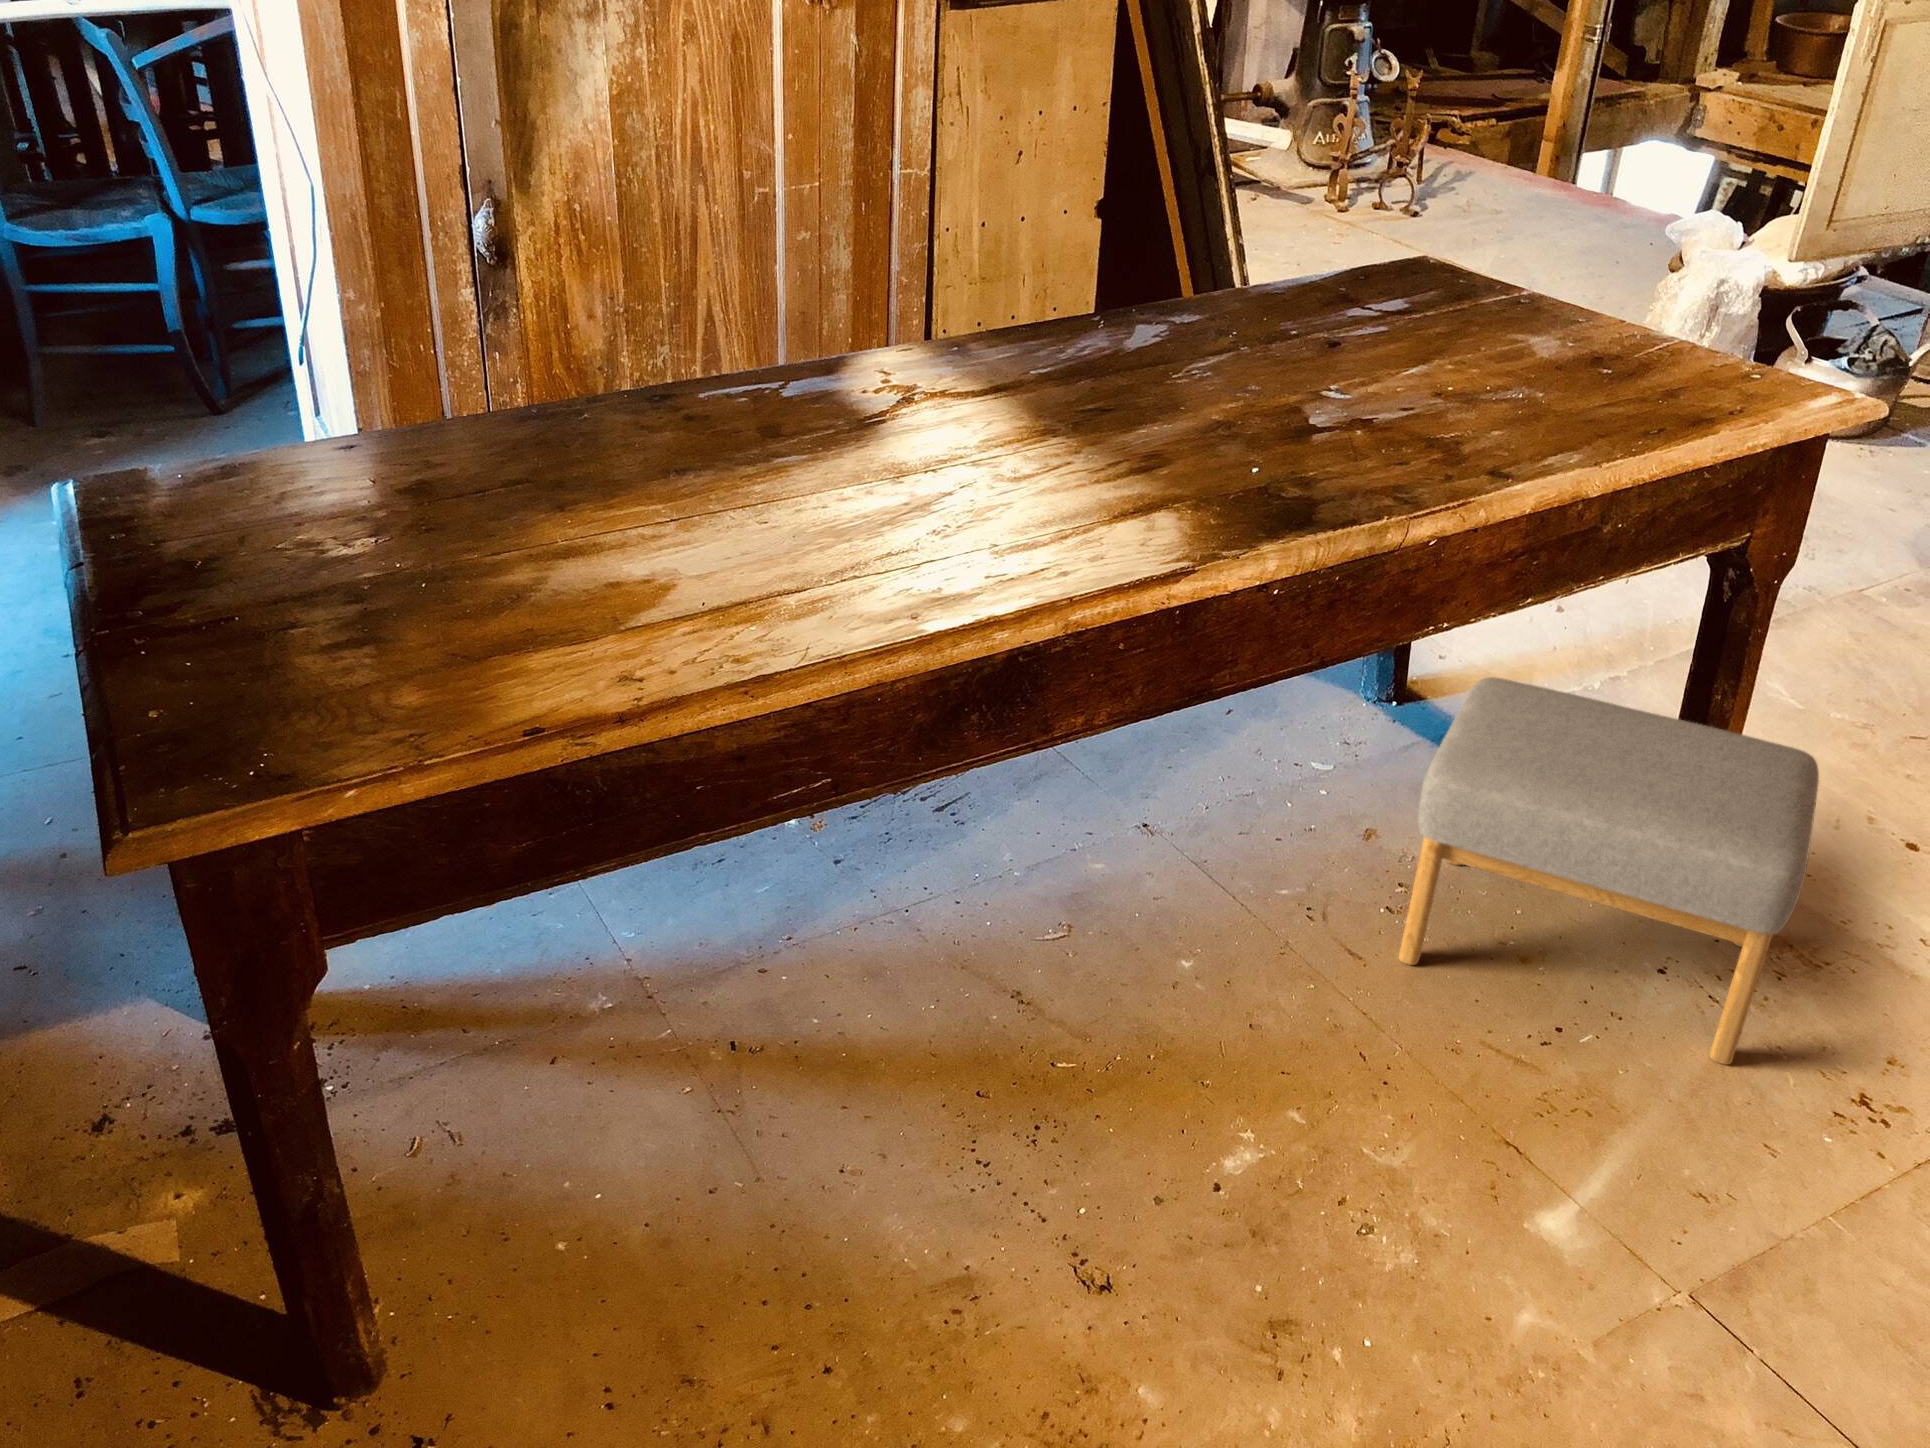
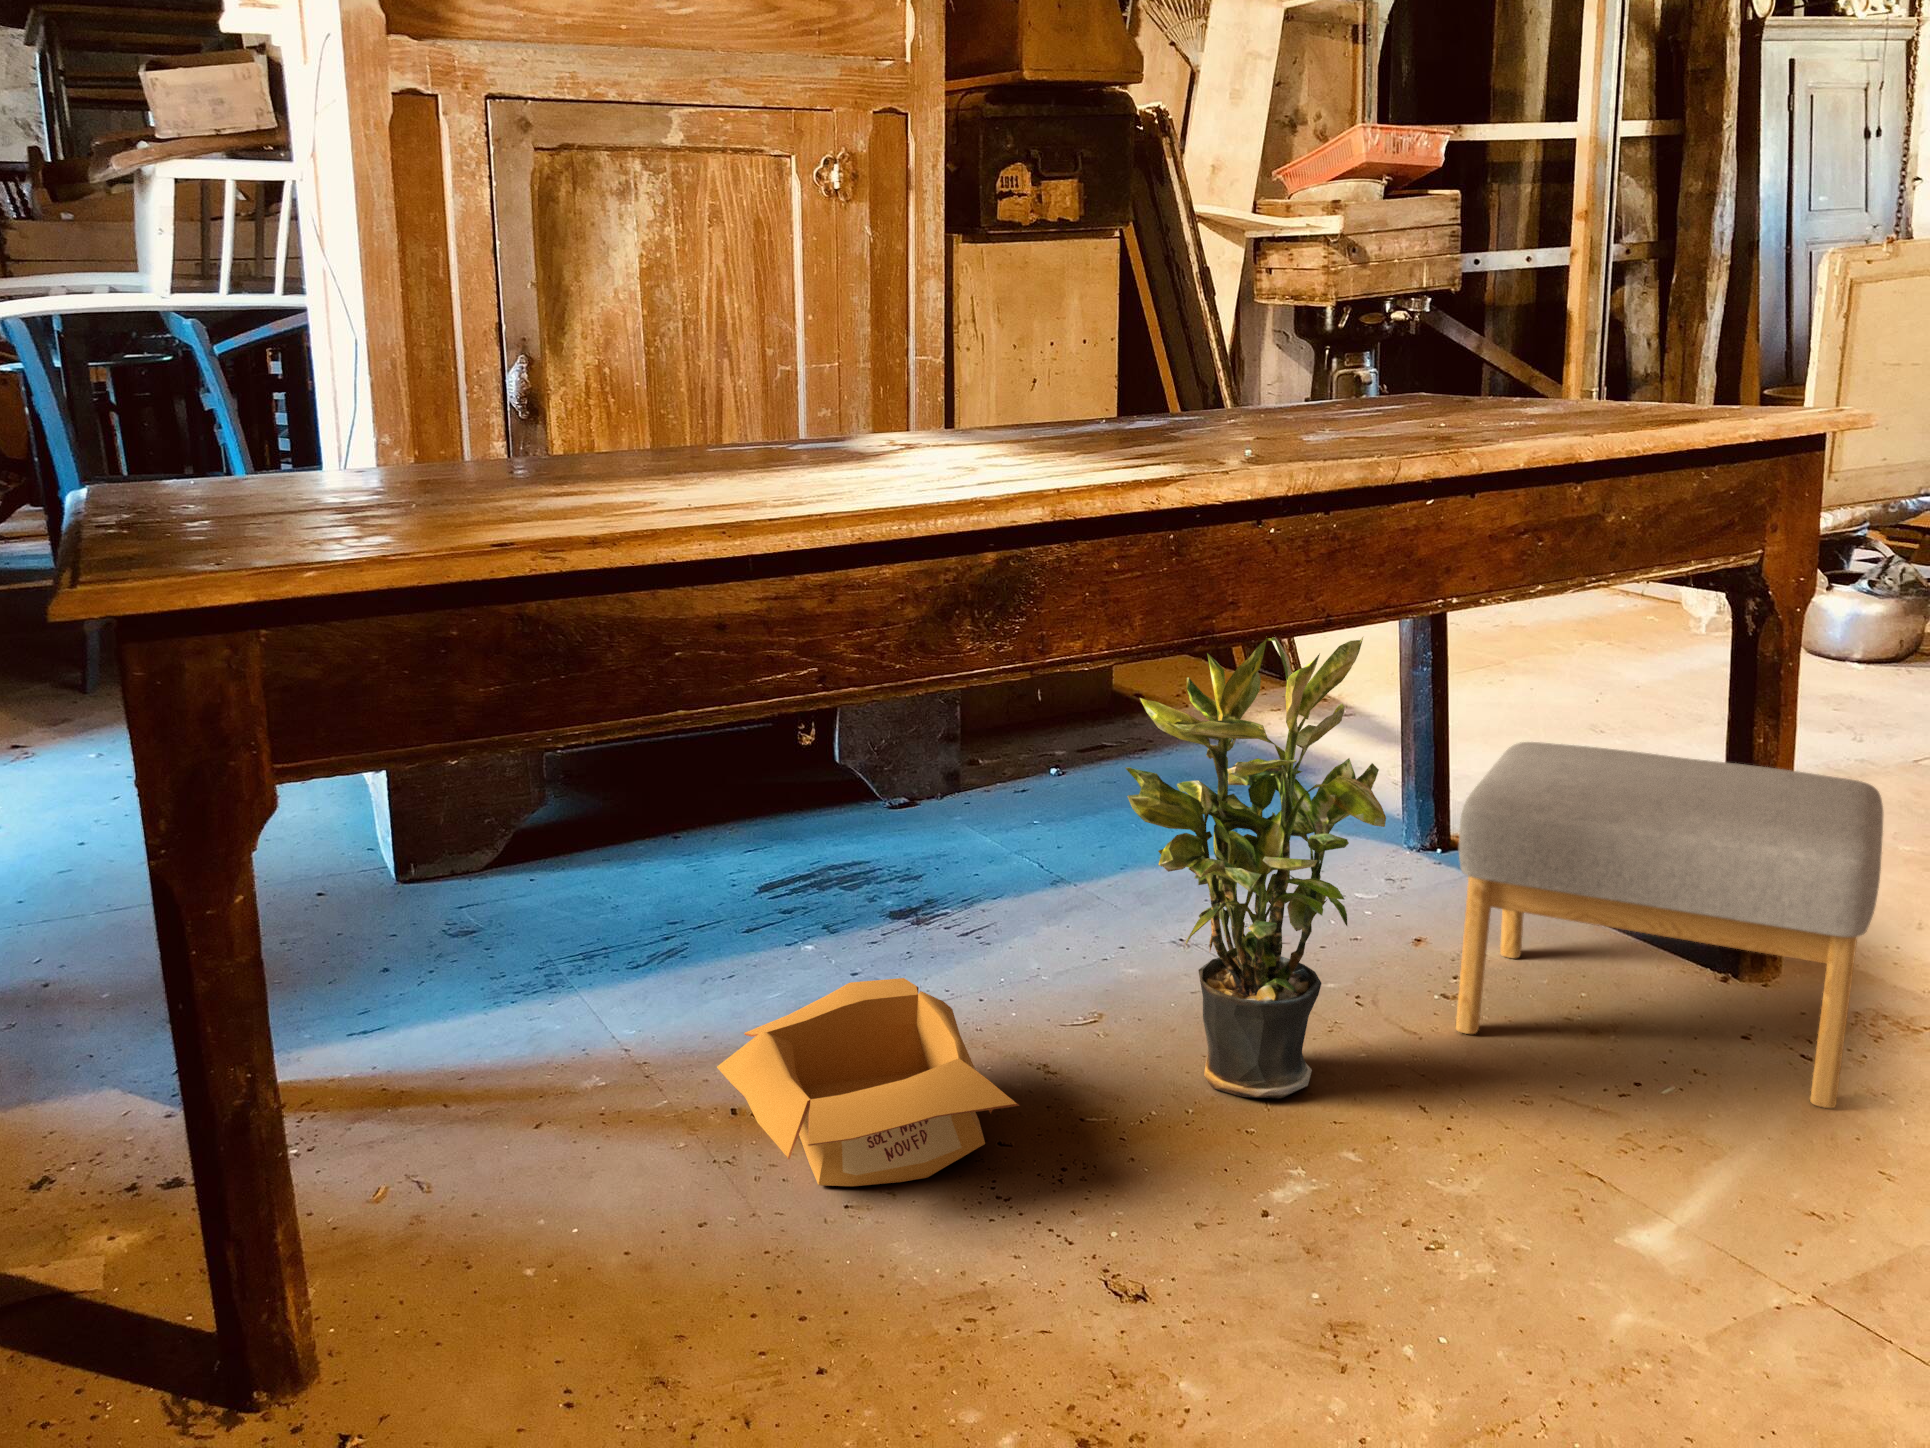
potted plant: none [1111,622,1355,1046] -> present [1125,637,1386,1098]
cardboard box: none [720,926,1002,1150] -> present [717,978,1020,1186]

